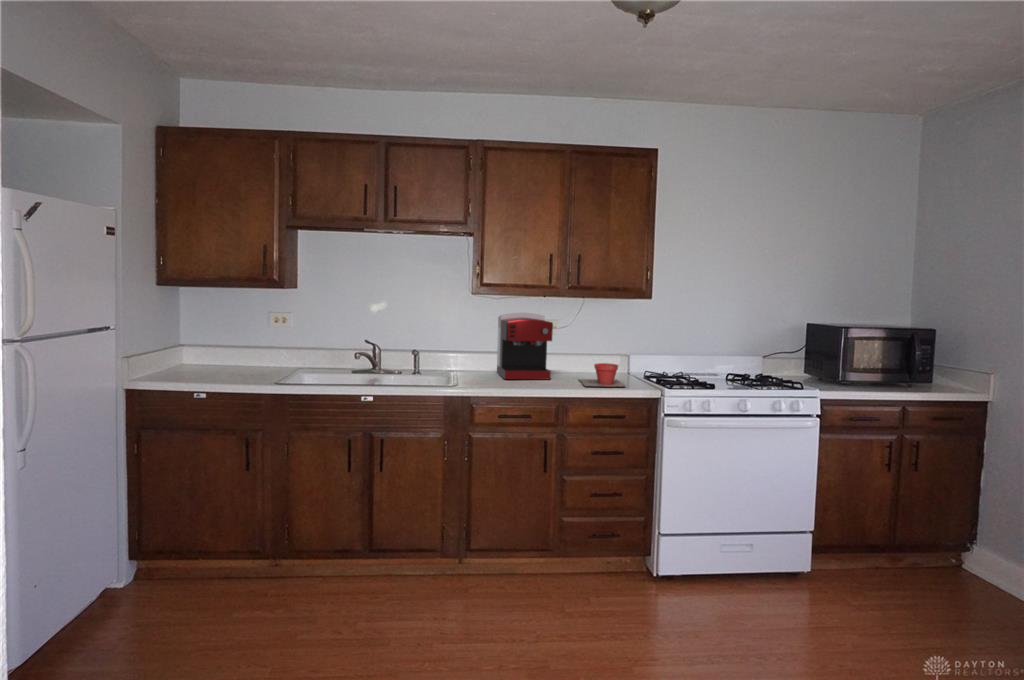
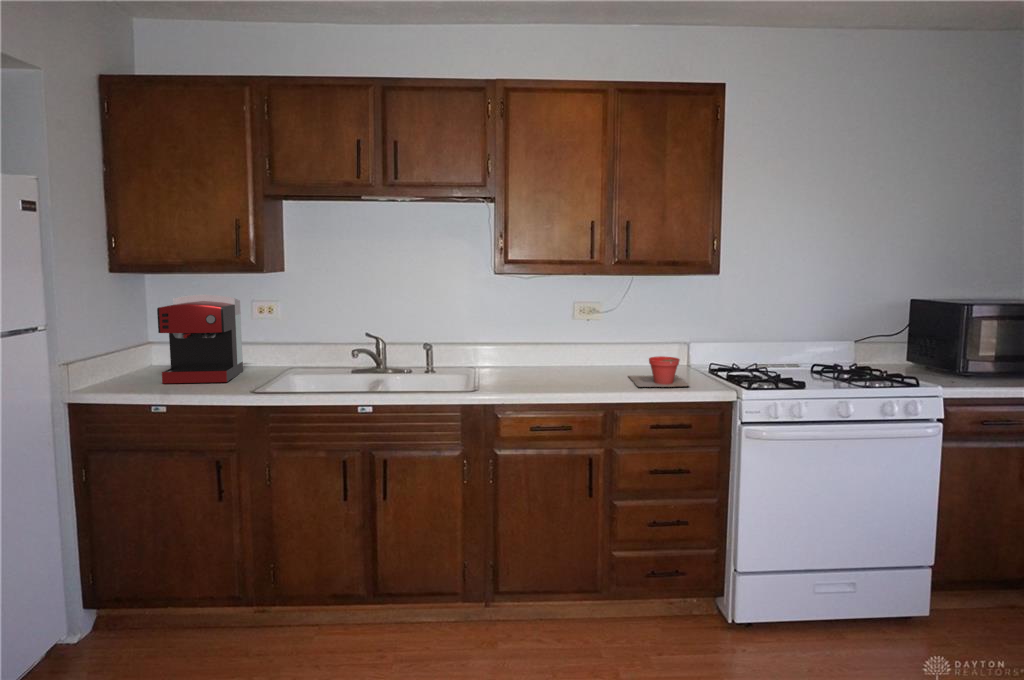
coffee maker: present [497,312,553,379] -> present [157,294,243,383]

